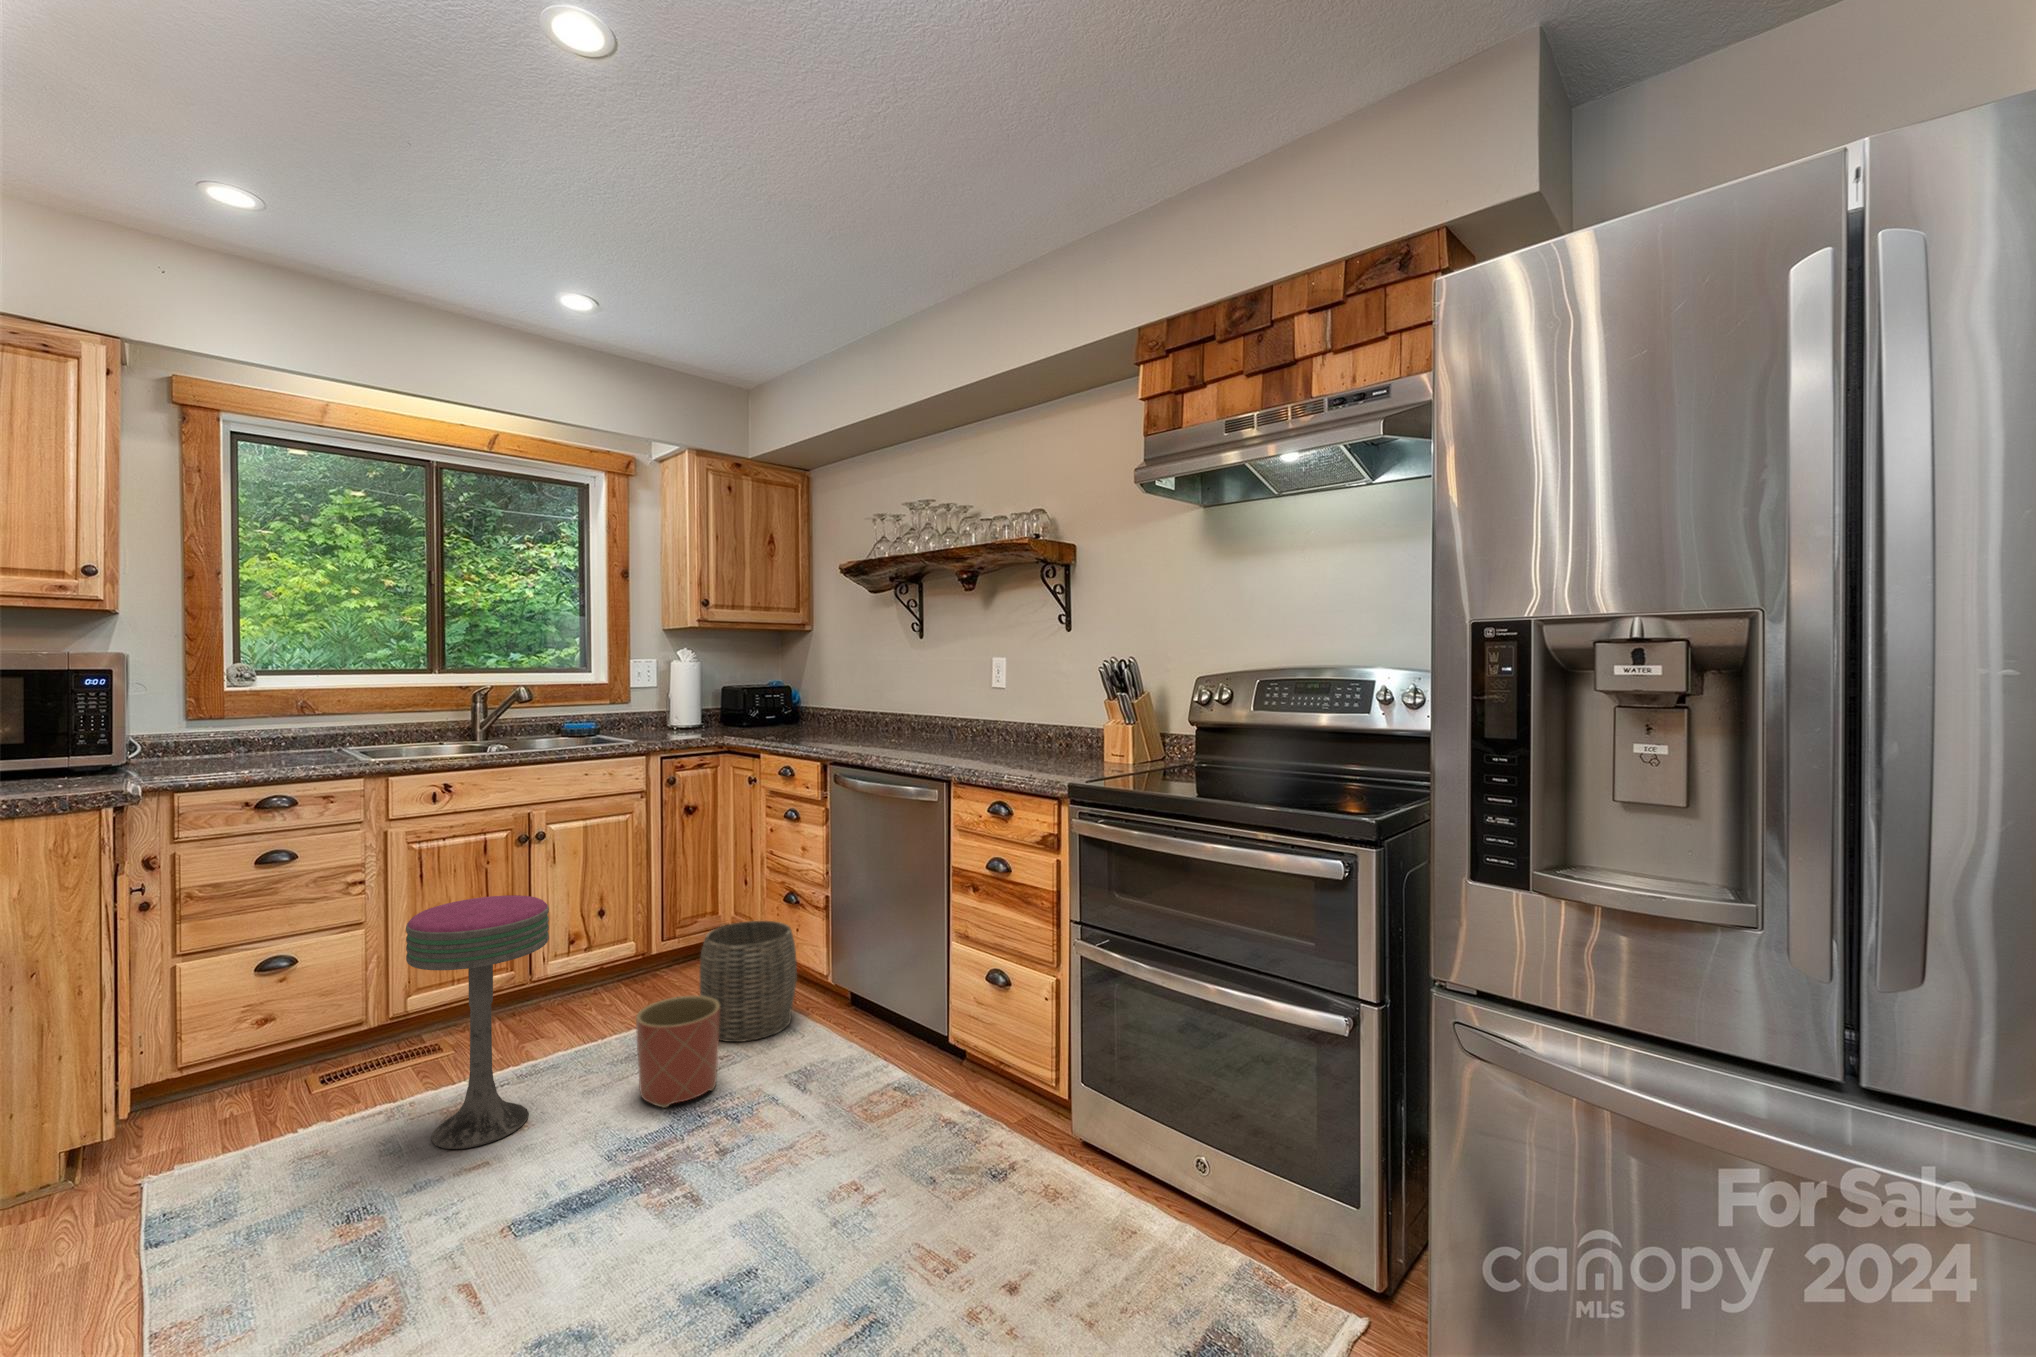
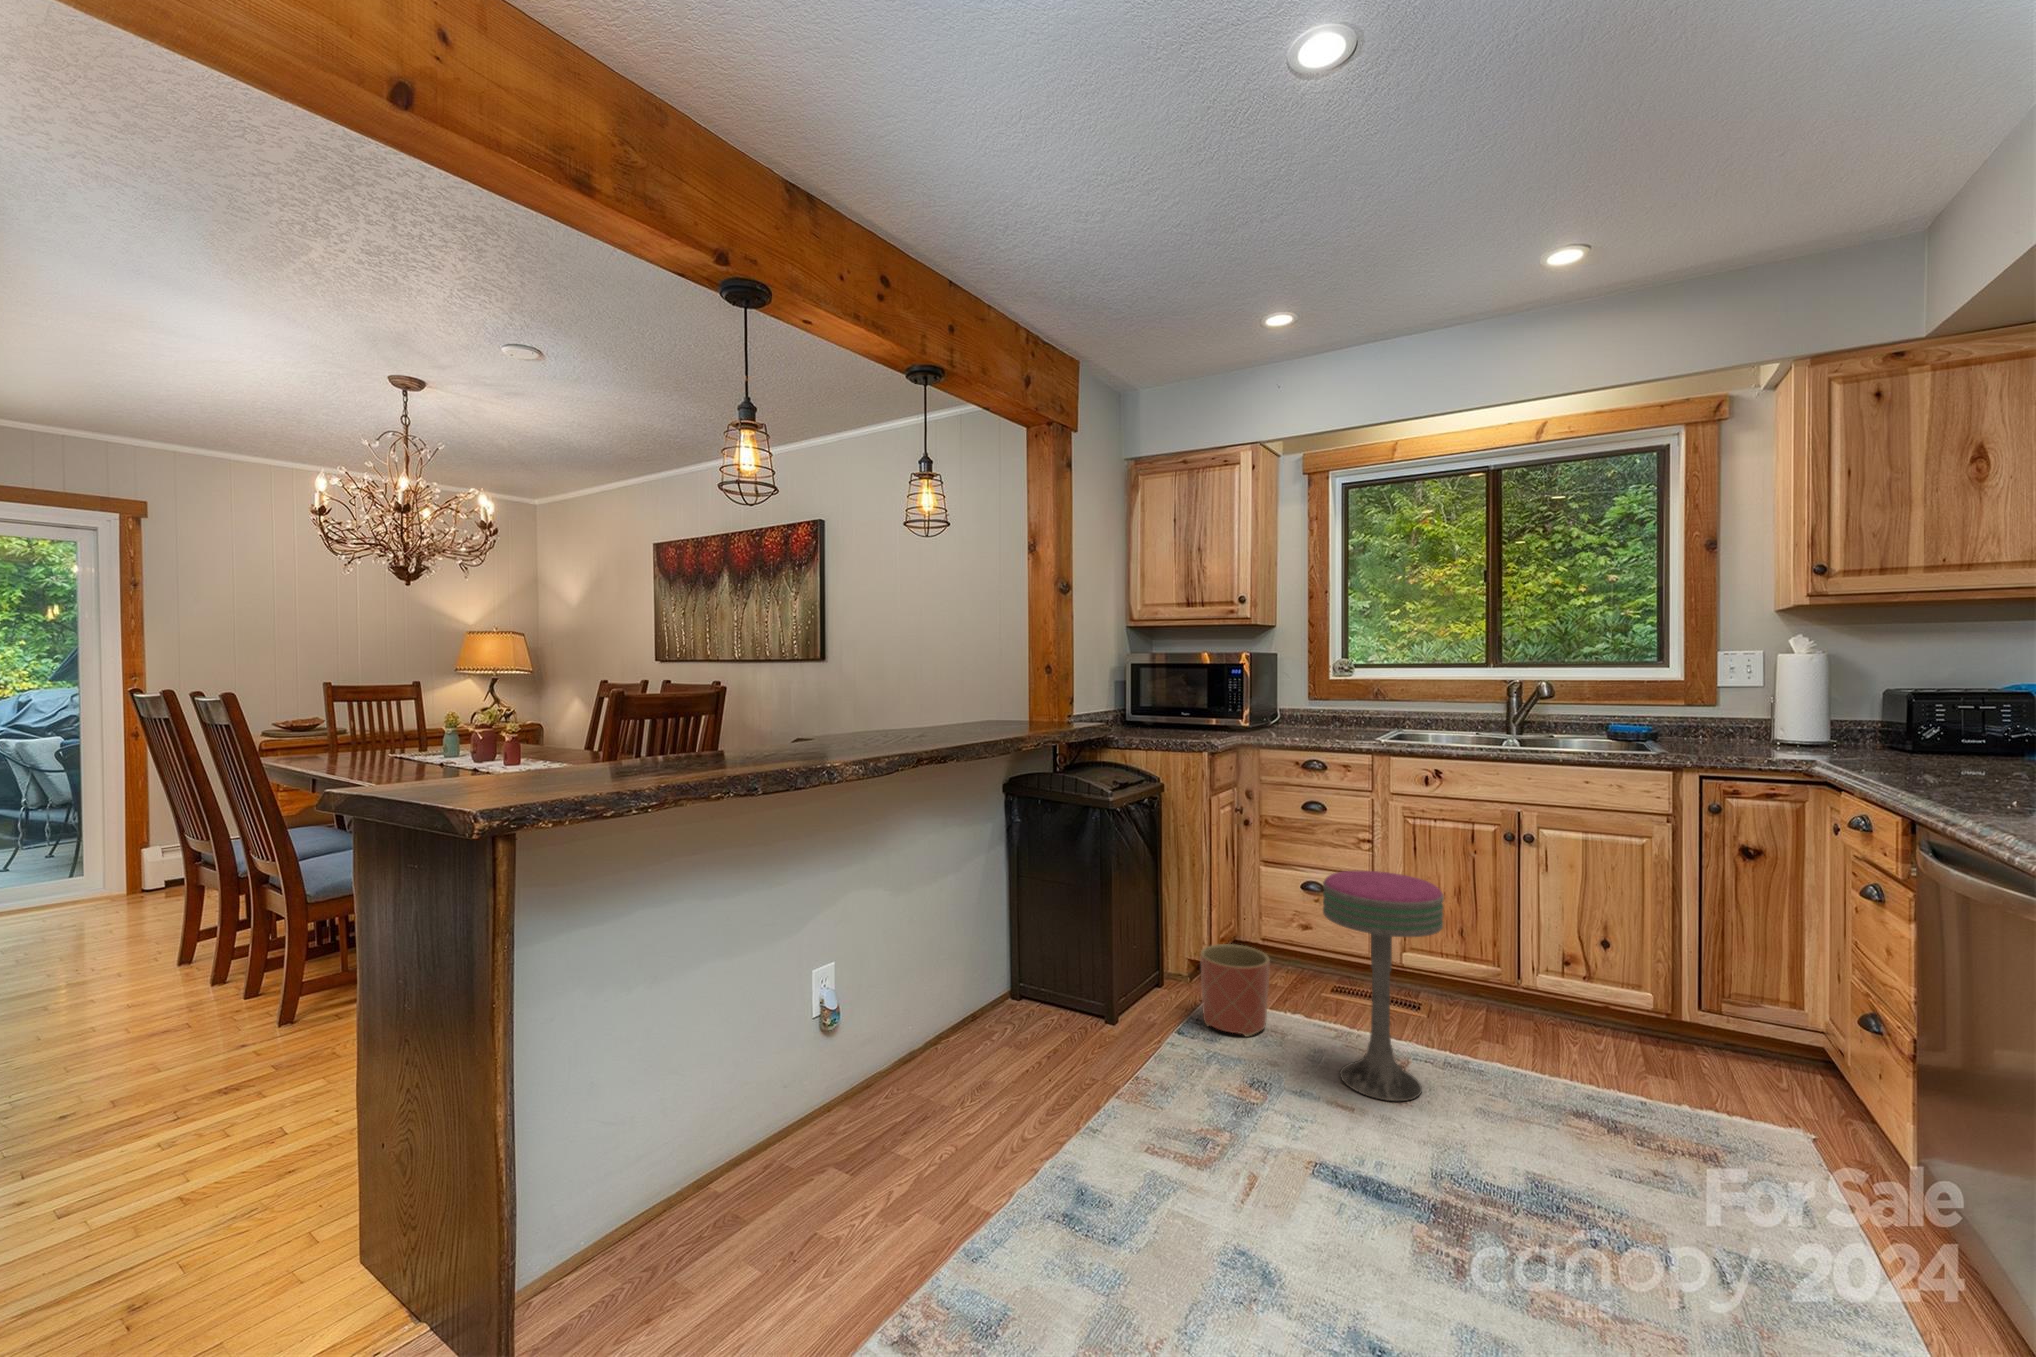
woven basket: present [700,921,797,1042] -> none [1665,1009,1839,1198]
planter: present [636,996,720,1108] -> present [1200,944,1270,1037]

